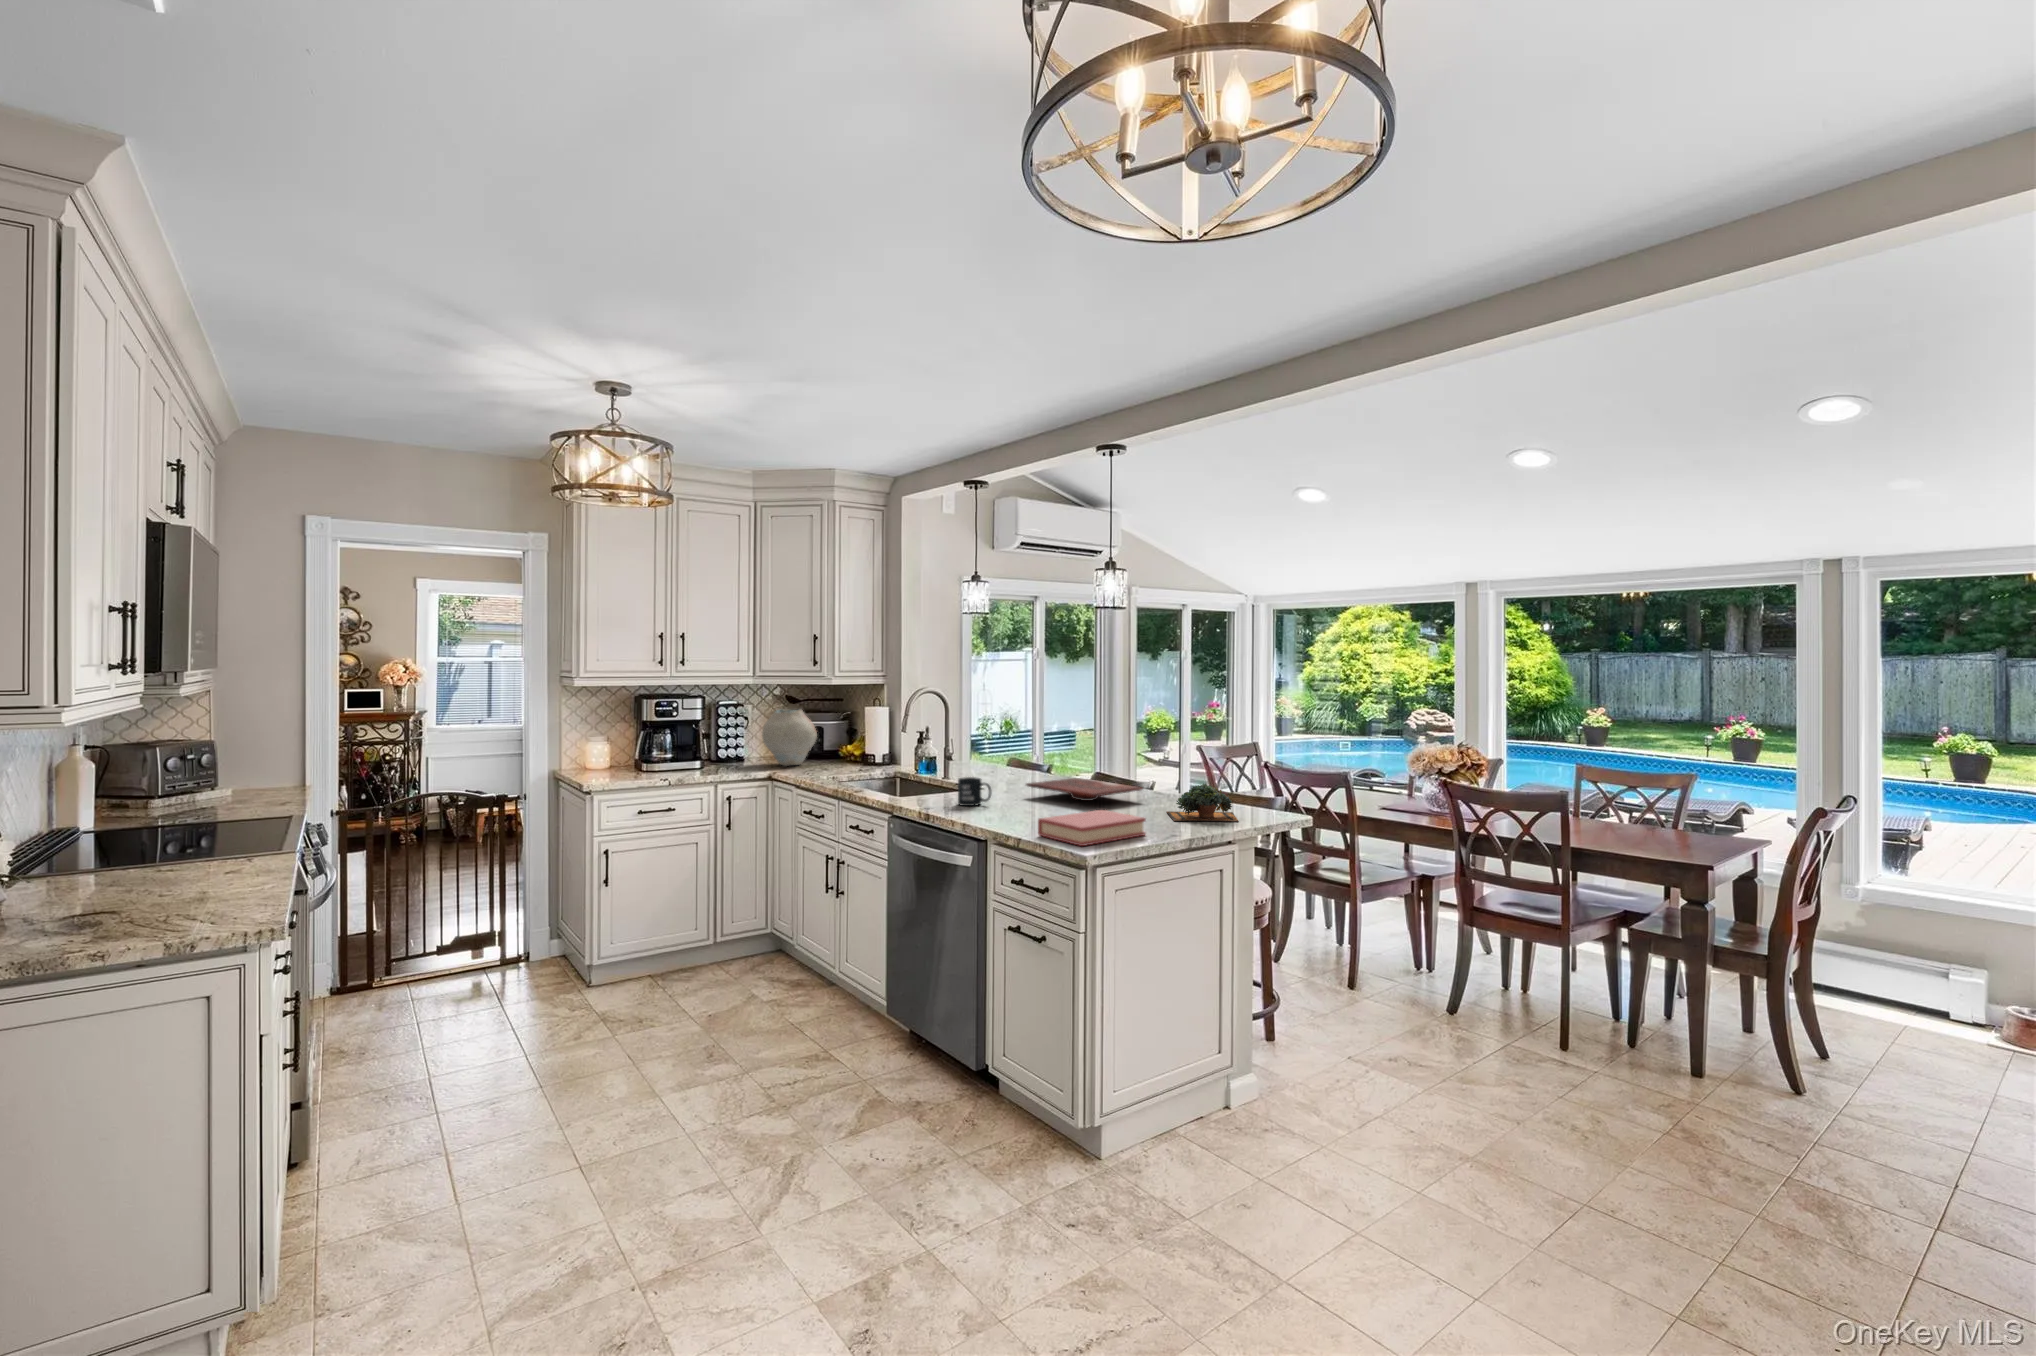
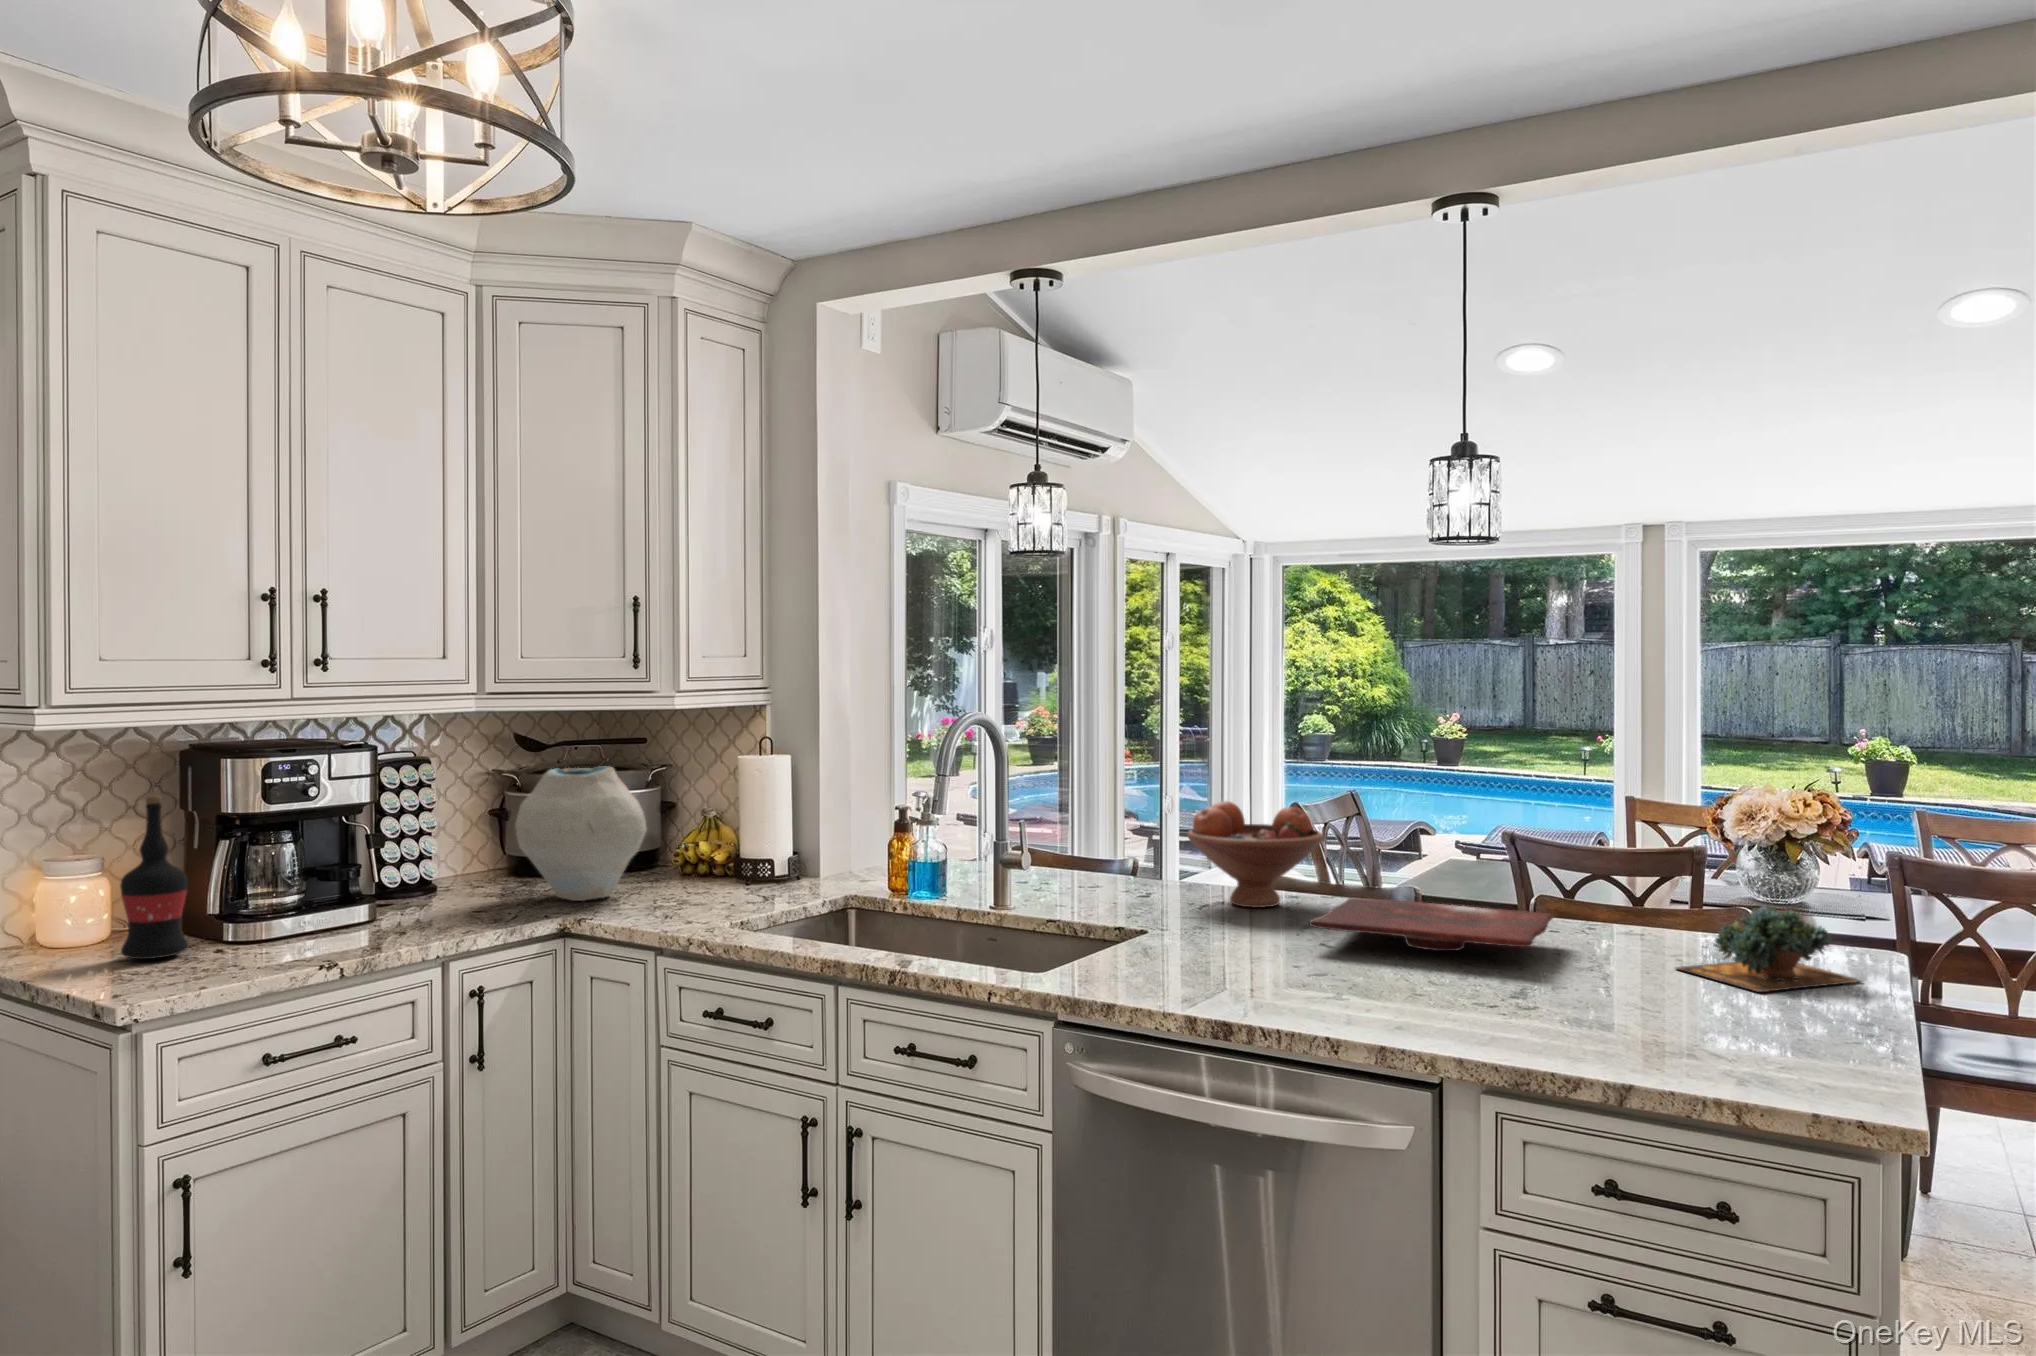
wine bottle: none [606,713,629,773] -> present [120,796,188,959]
fruit bowl: none [1022,733,1087,783] -> present [1187,801,1324,908]
mug: present [958,777,991,806] -> none [1226,919,1307,990]
hardback book: present [1038,810,1146,846] -> none [1647,985,1833,1096]

